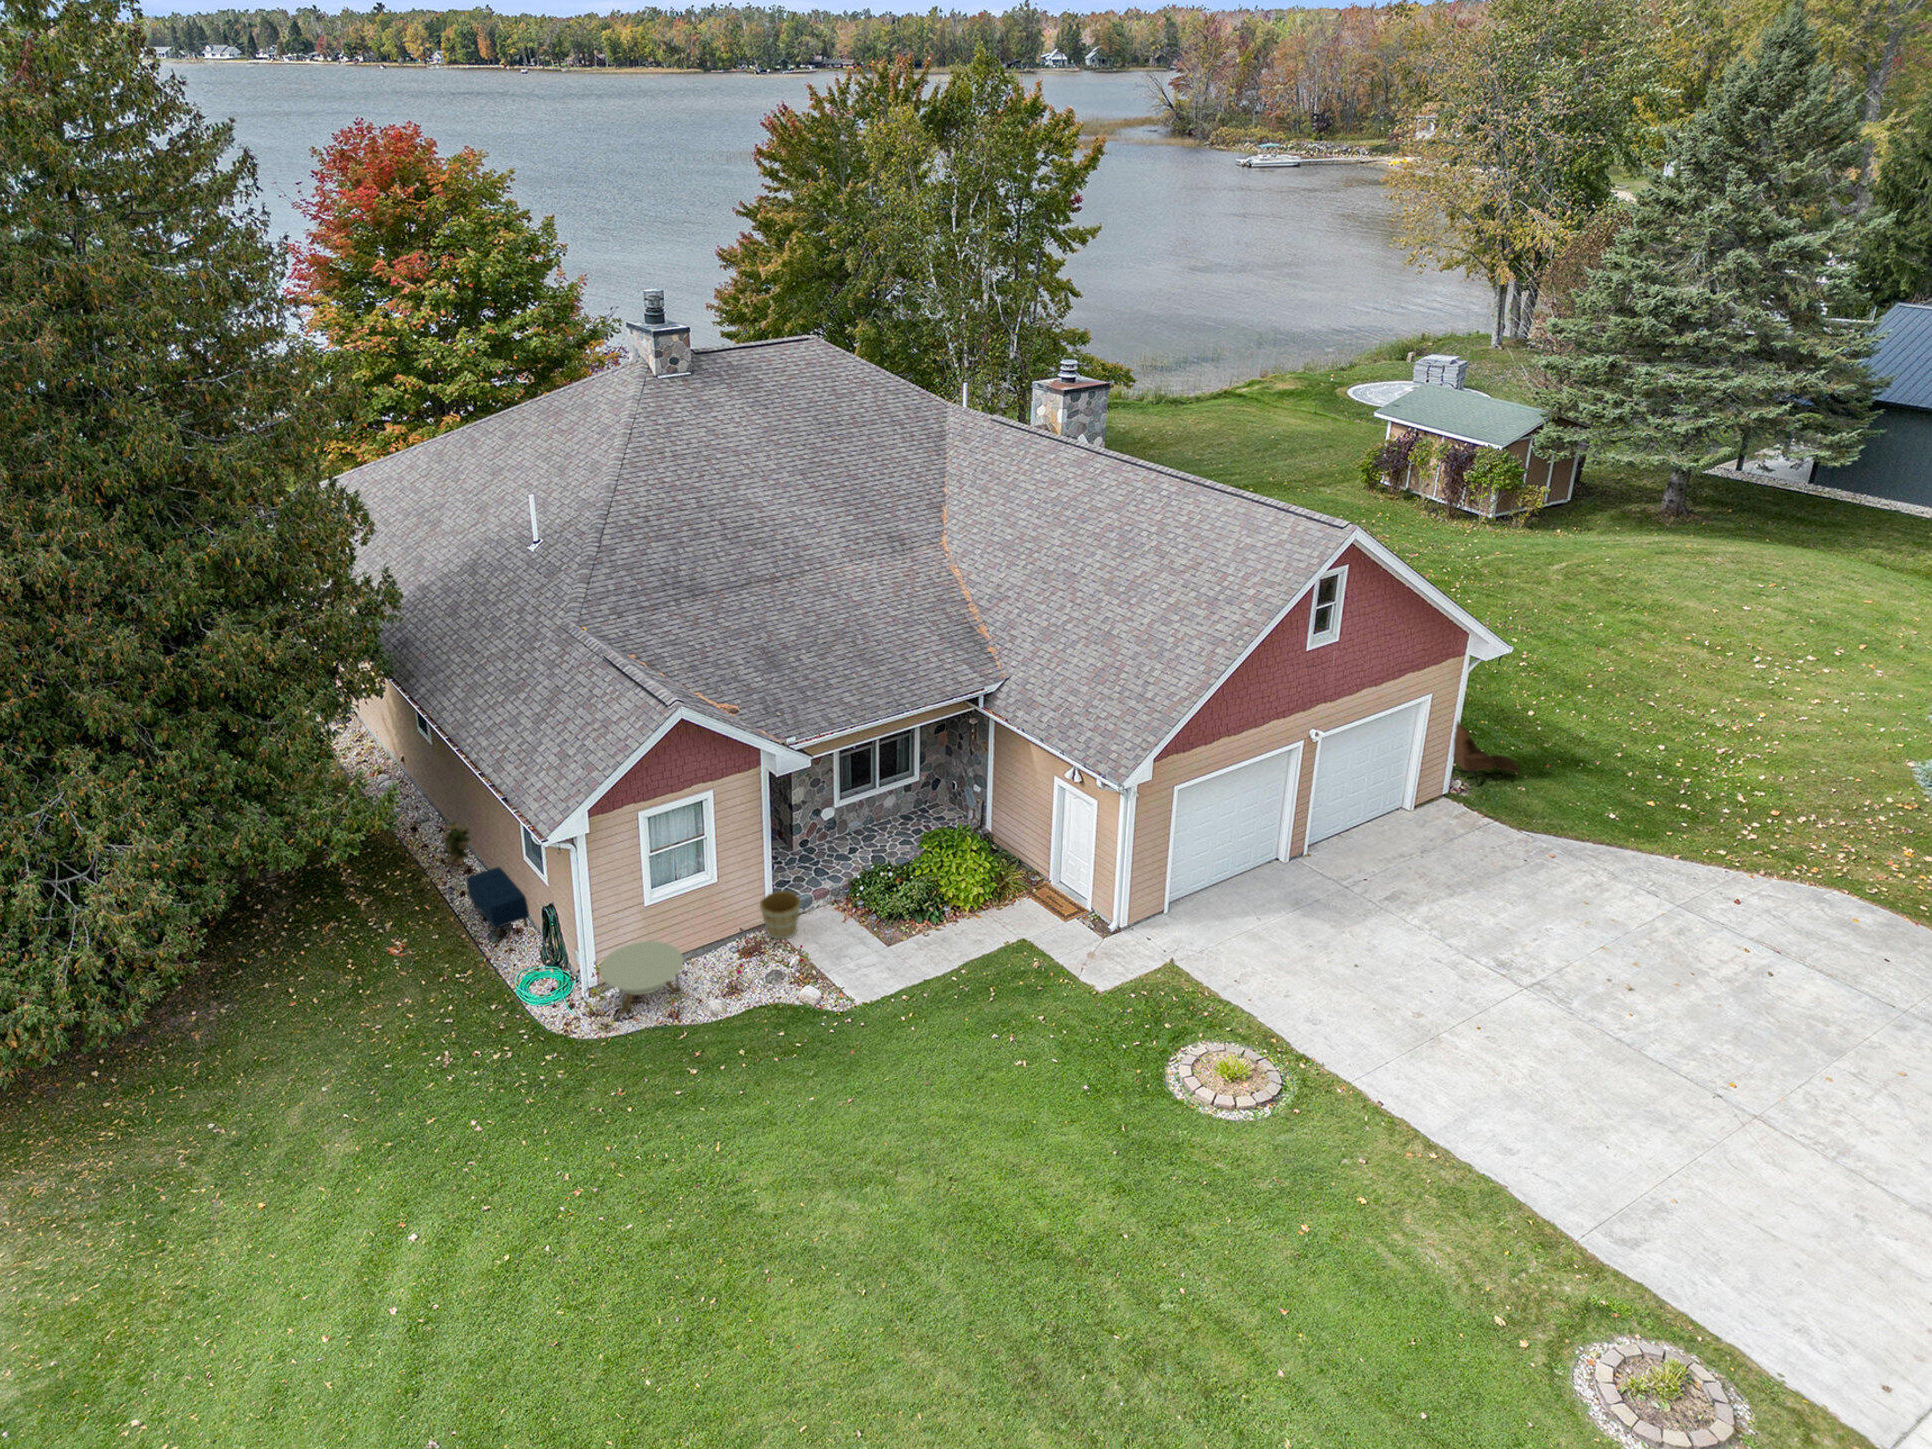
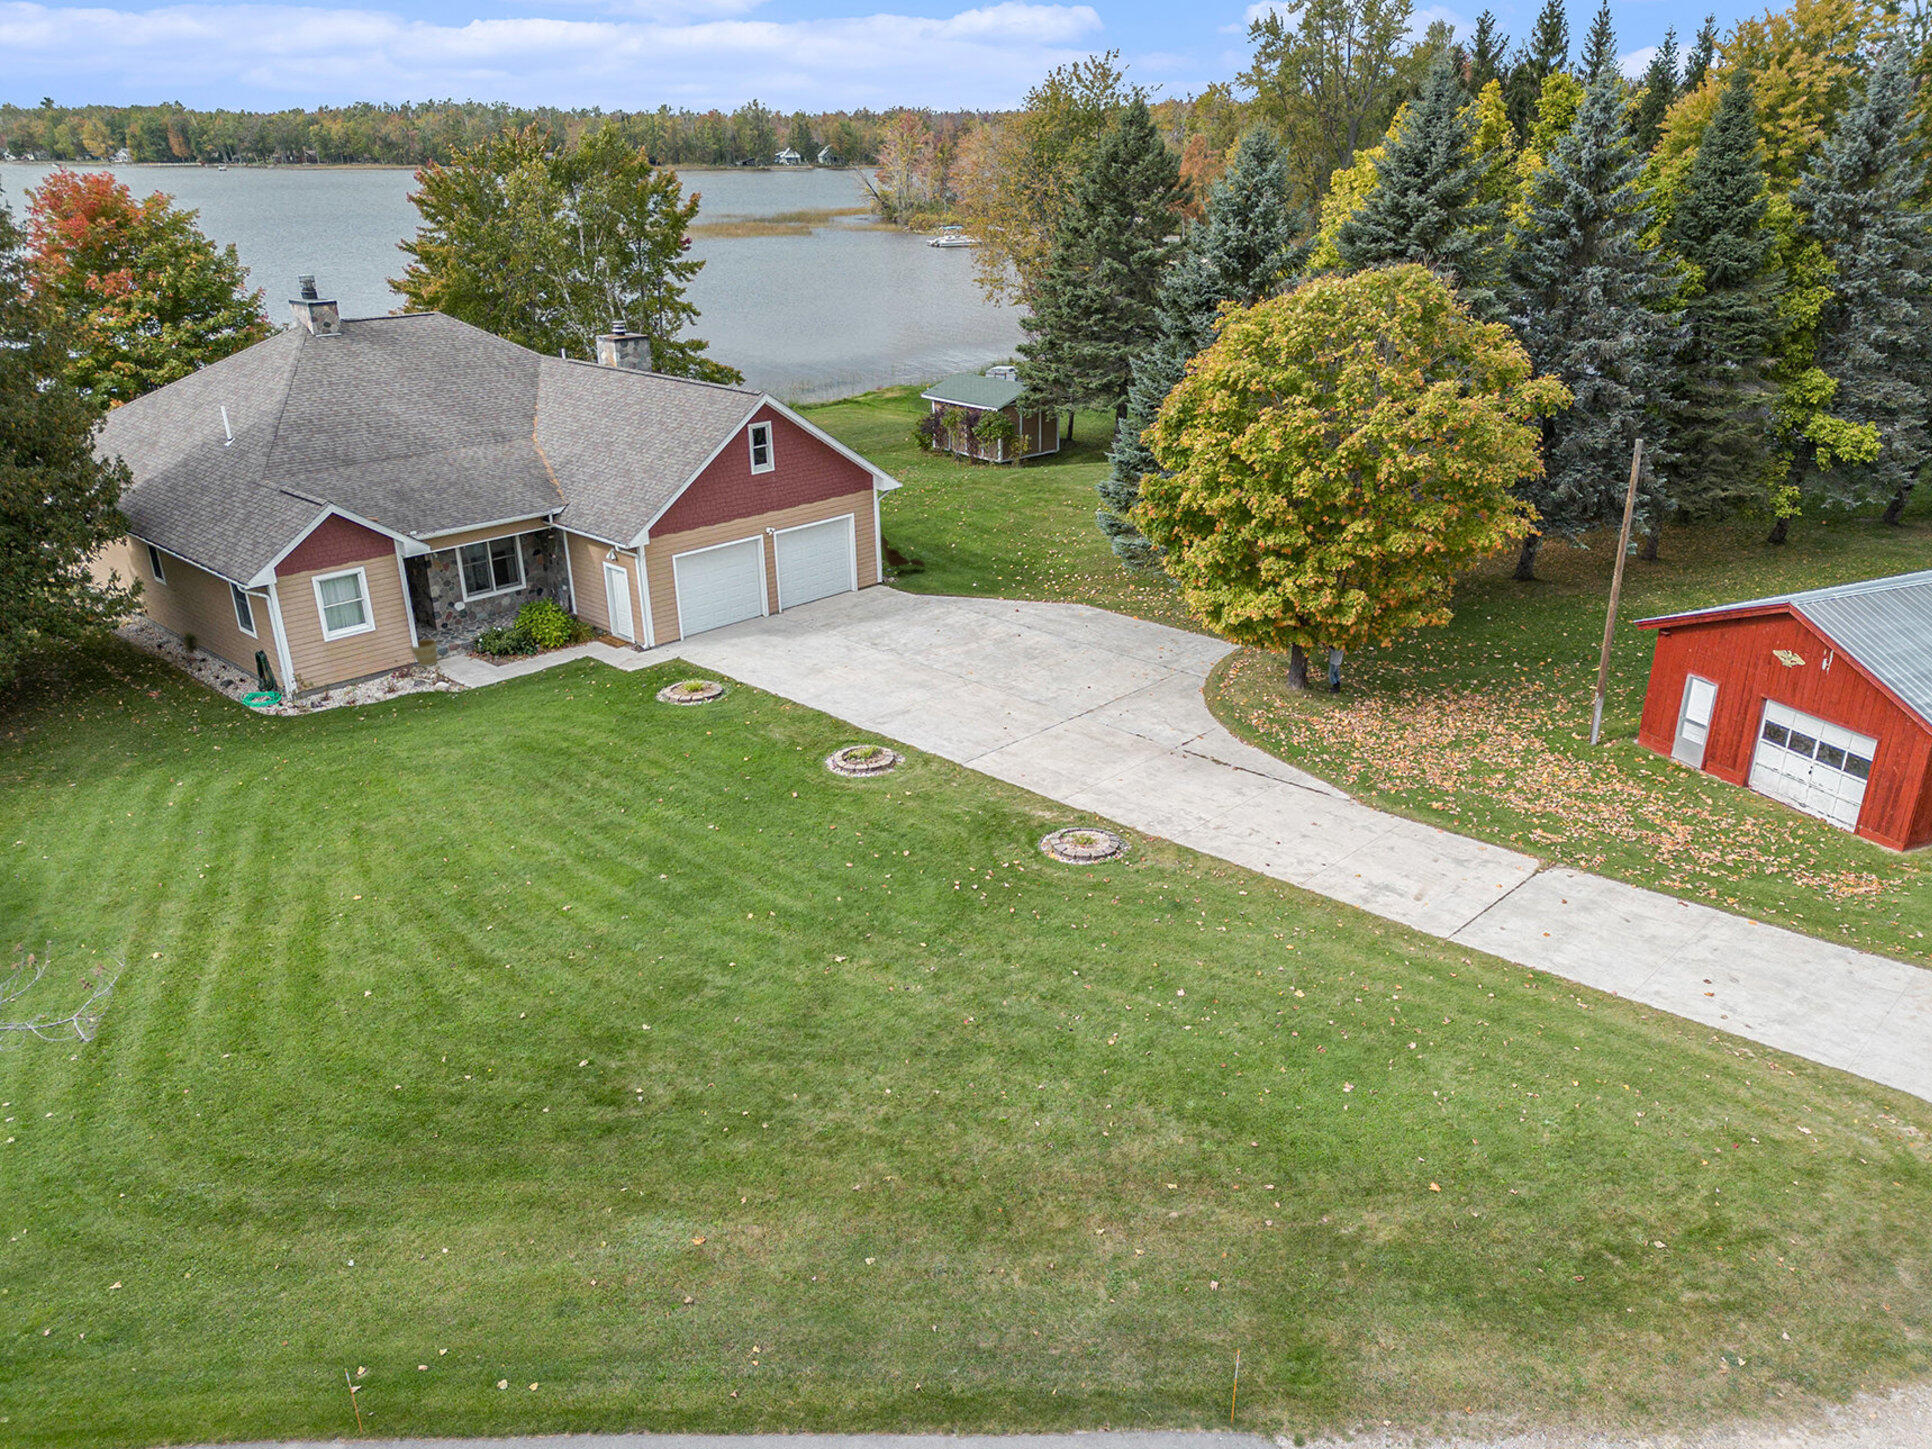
bench: present [466,867,529,937] -> none [199,646,248,683]
round table: present [600,941,684,1013] -> none [295,665,355,701]

